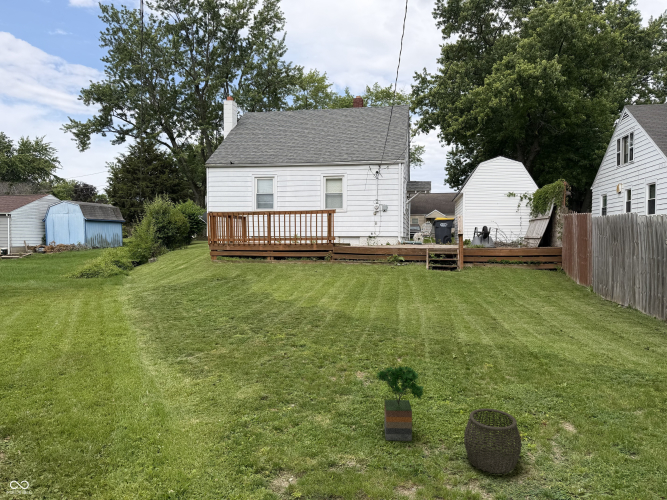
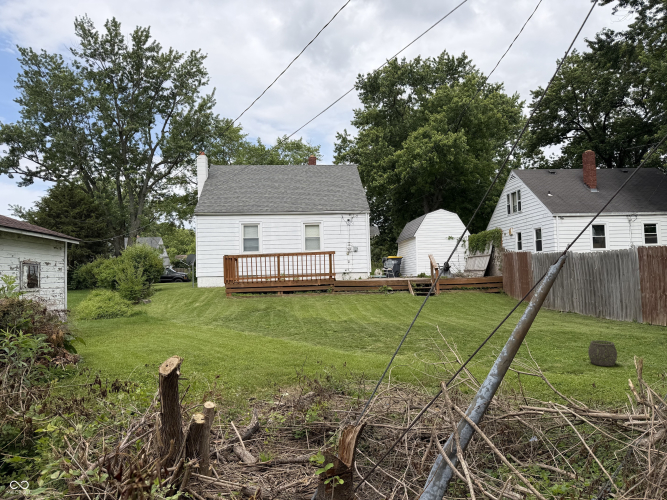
potted tree: present [377,366,424,441] -> none [536,326,566,363]

